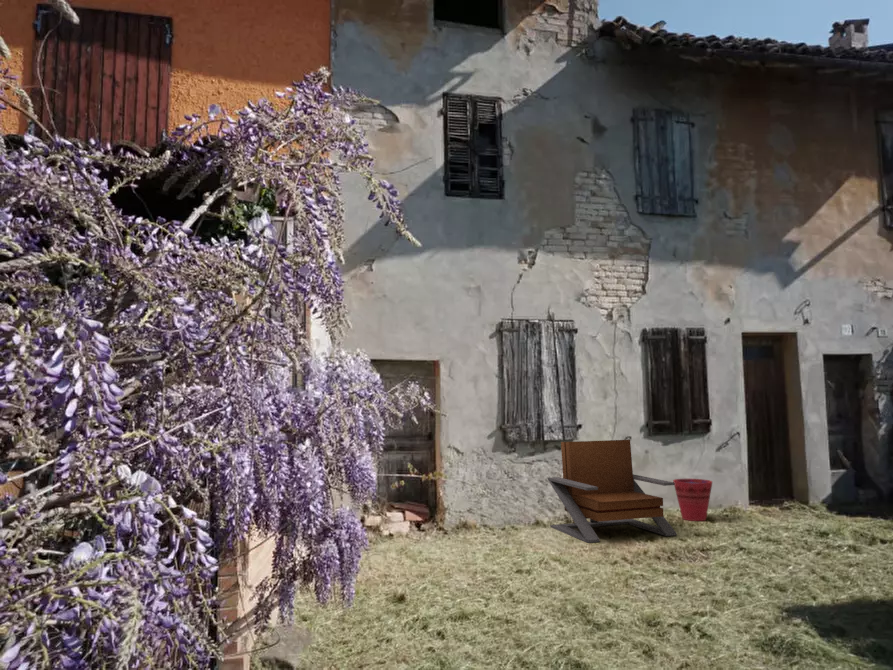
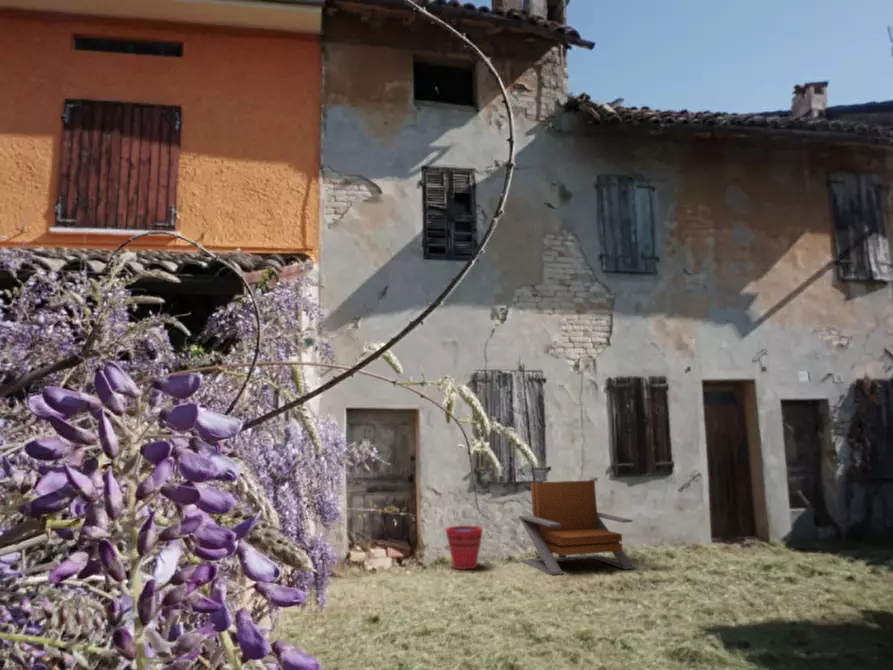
bucket: present [673,479,712,521] -> present [446,526,483,569]

